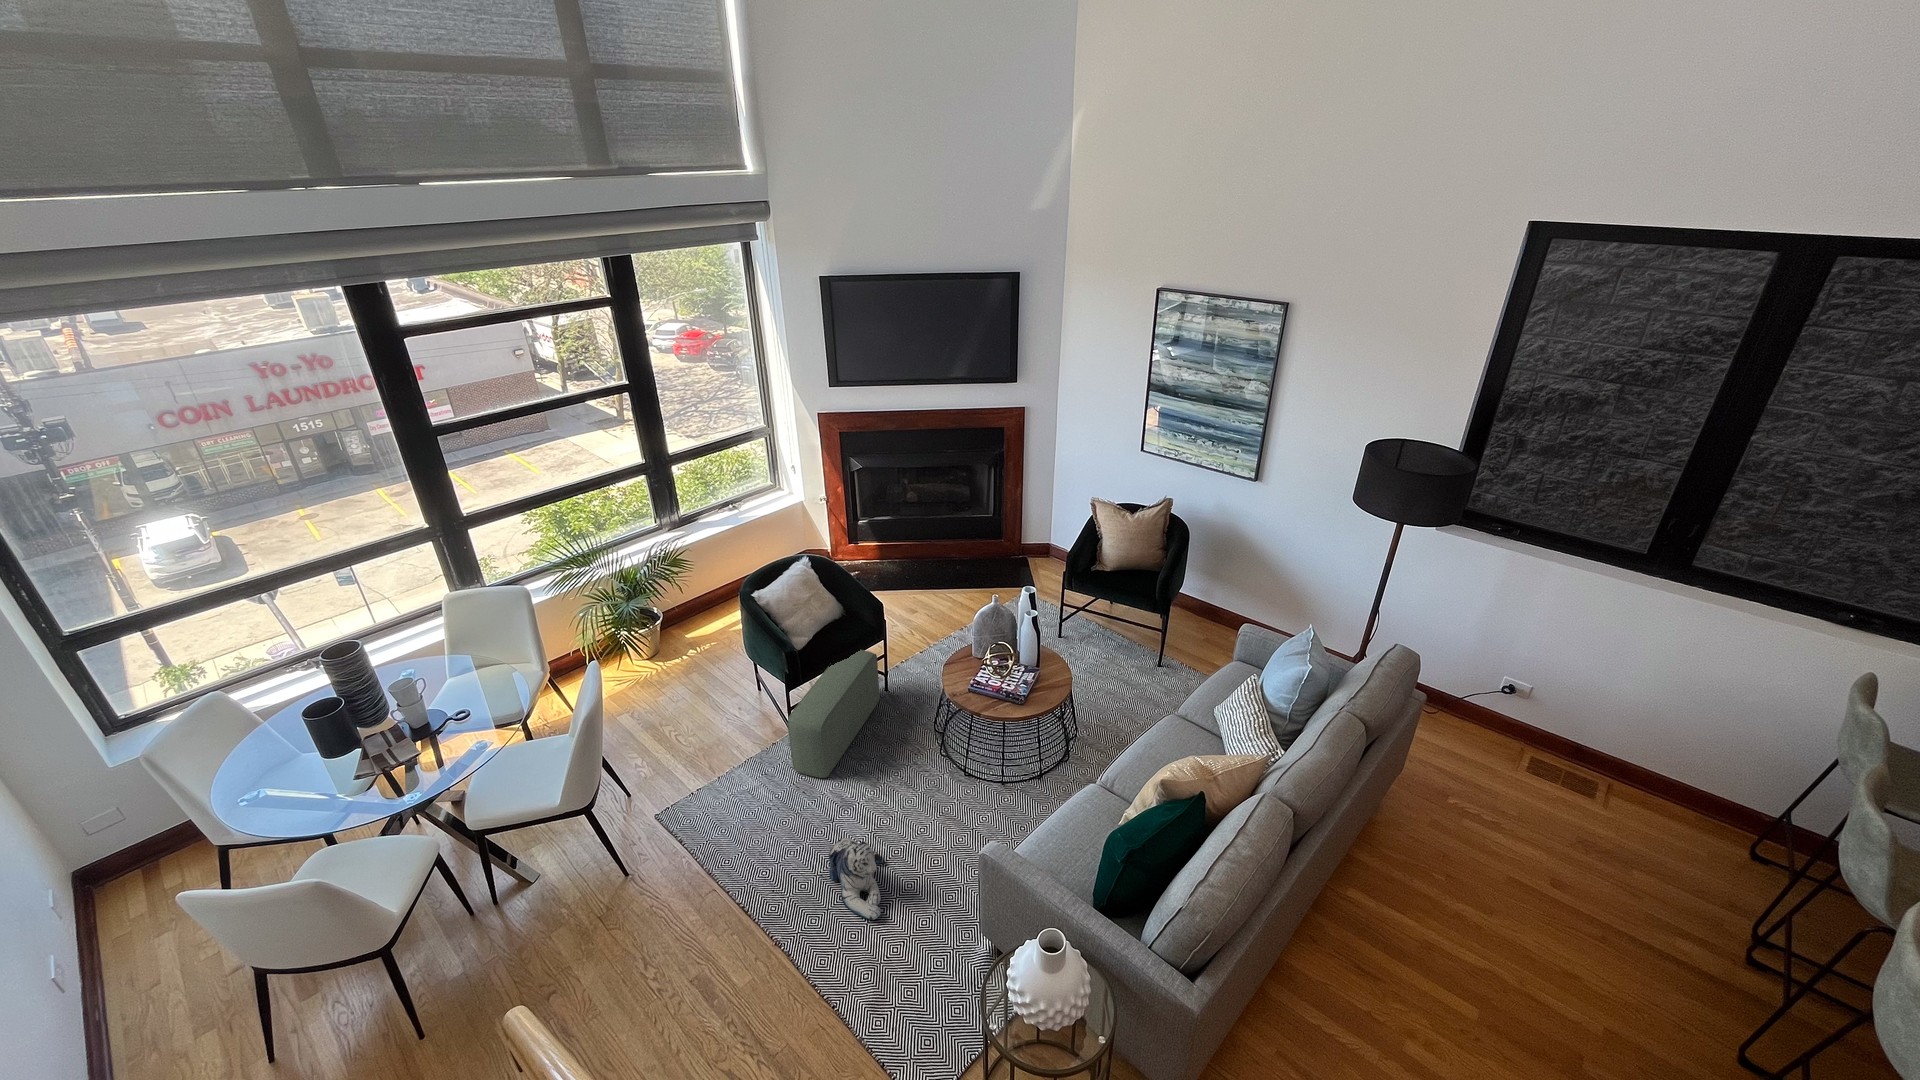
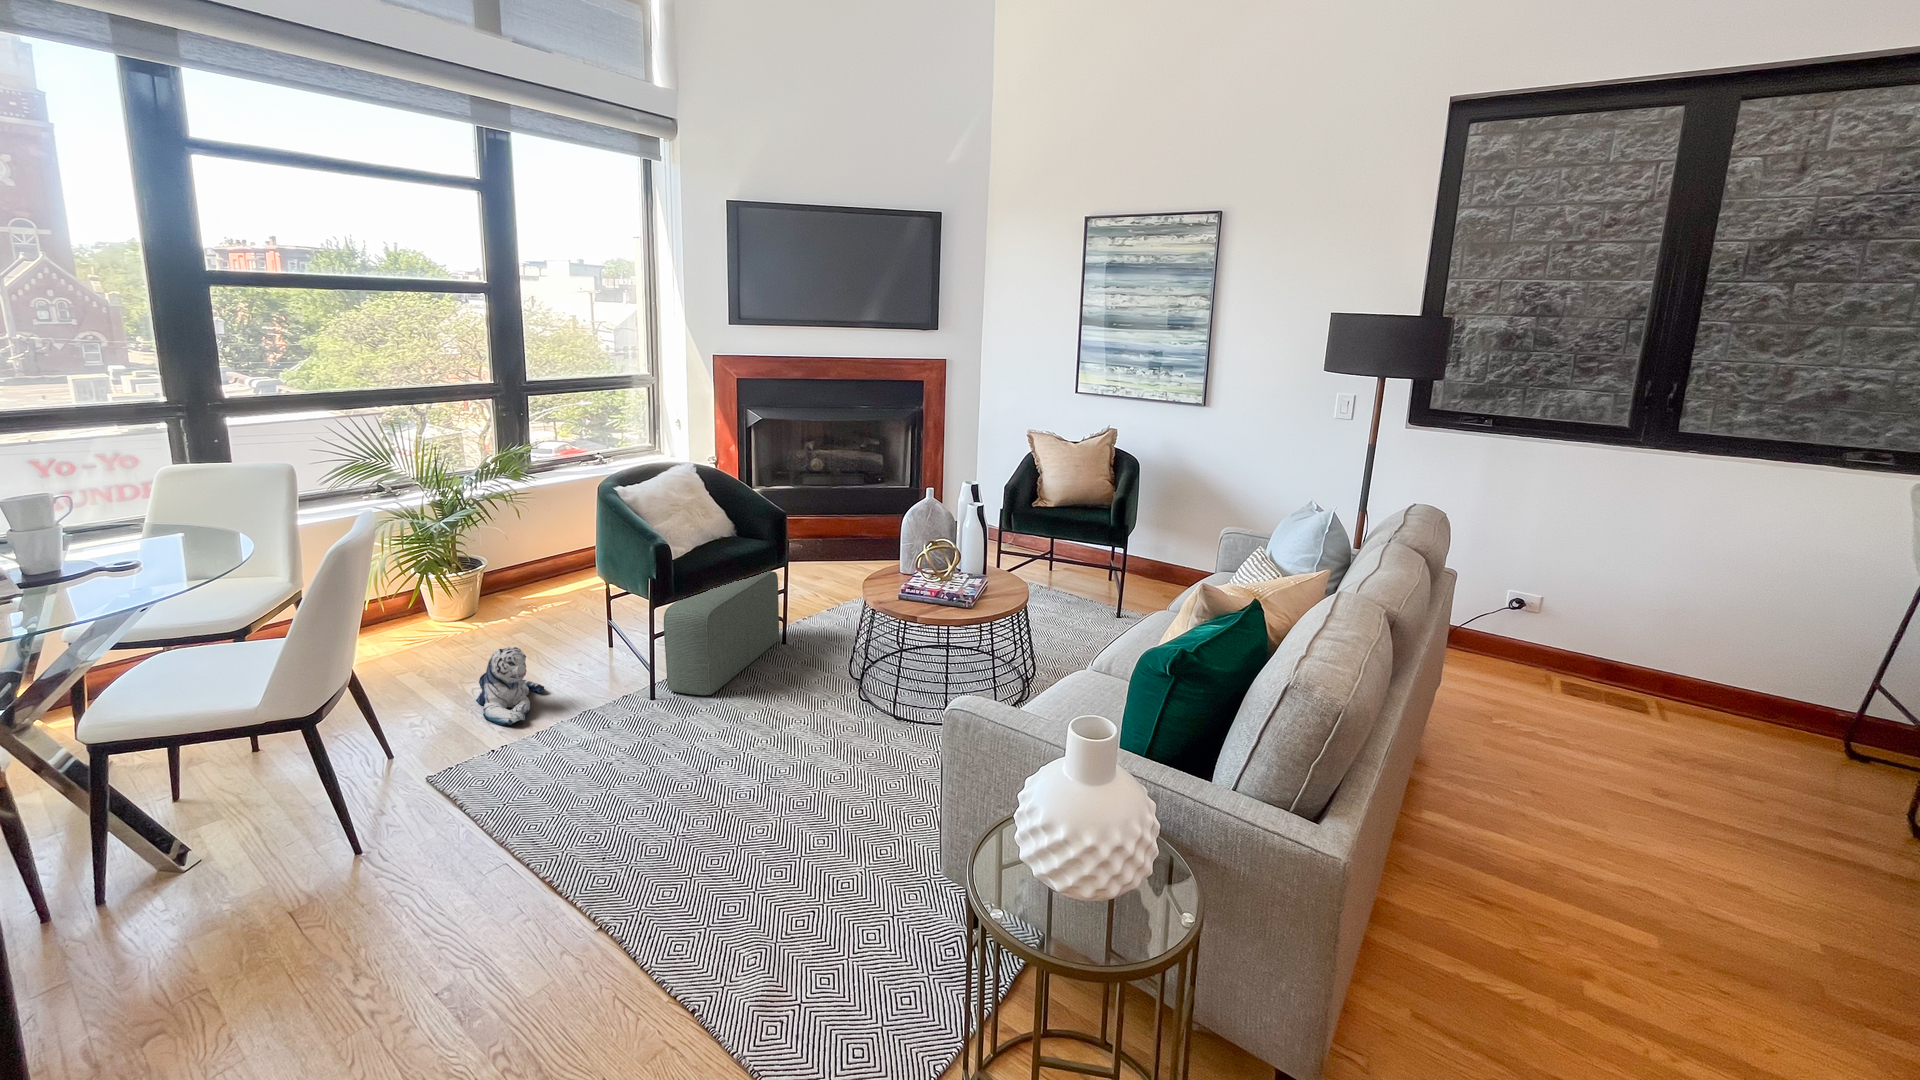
plush toy: present [829,838,882,920] -> present [476,647,545,725]

